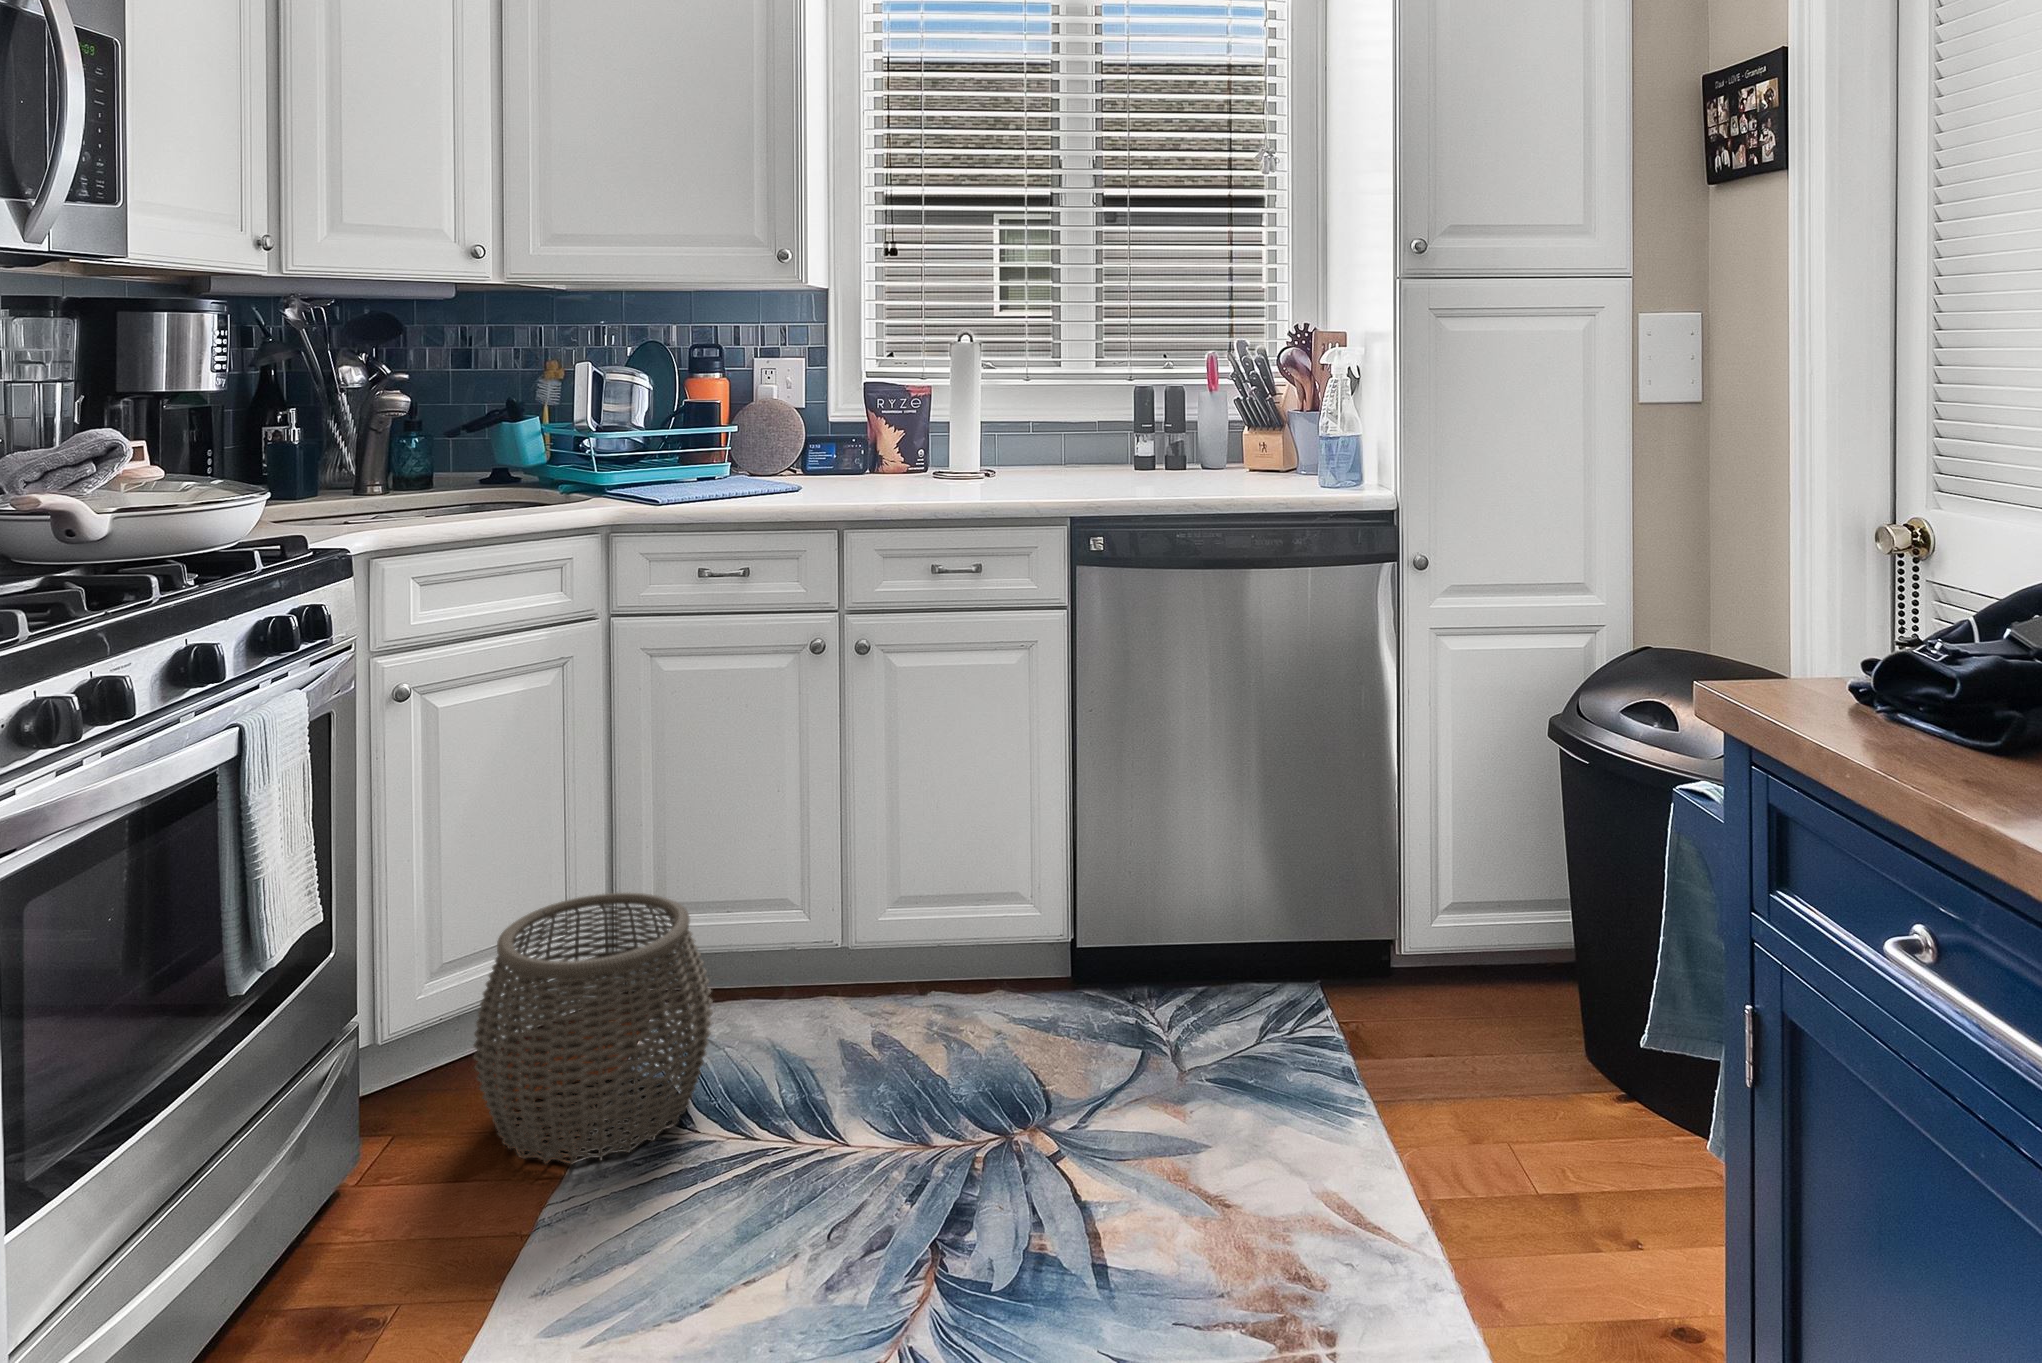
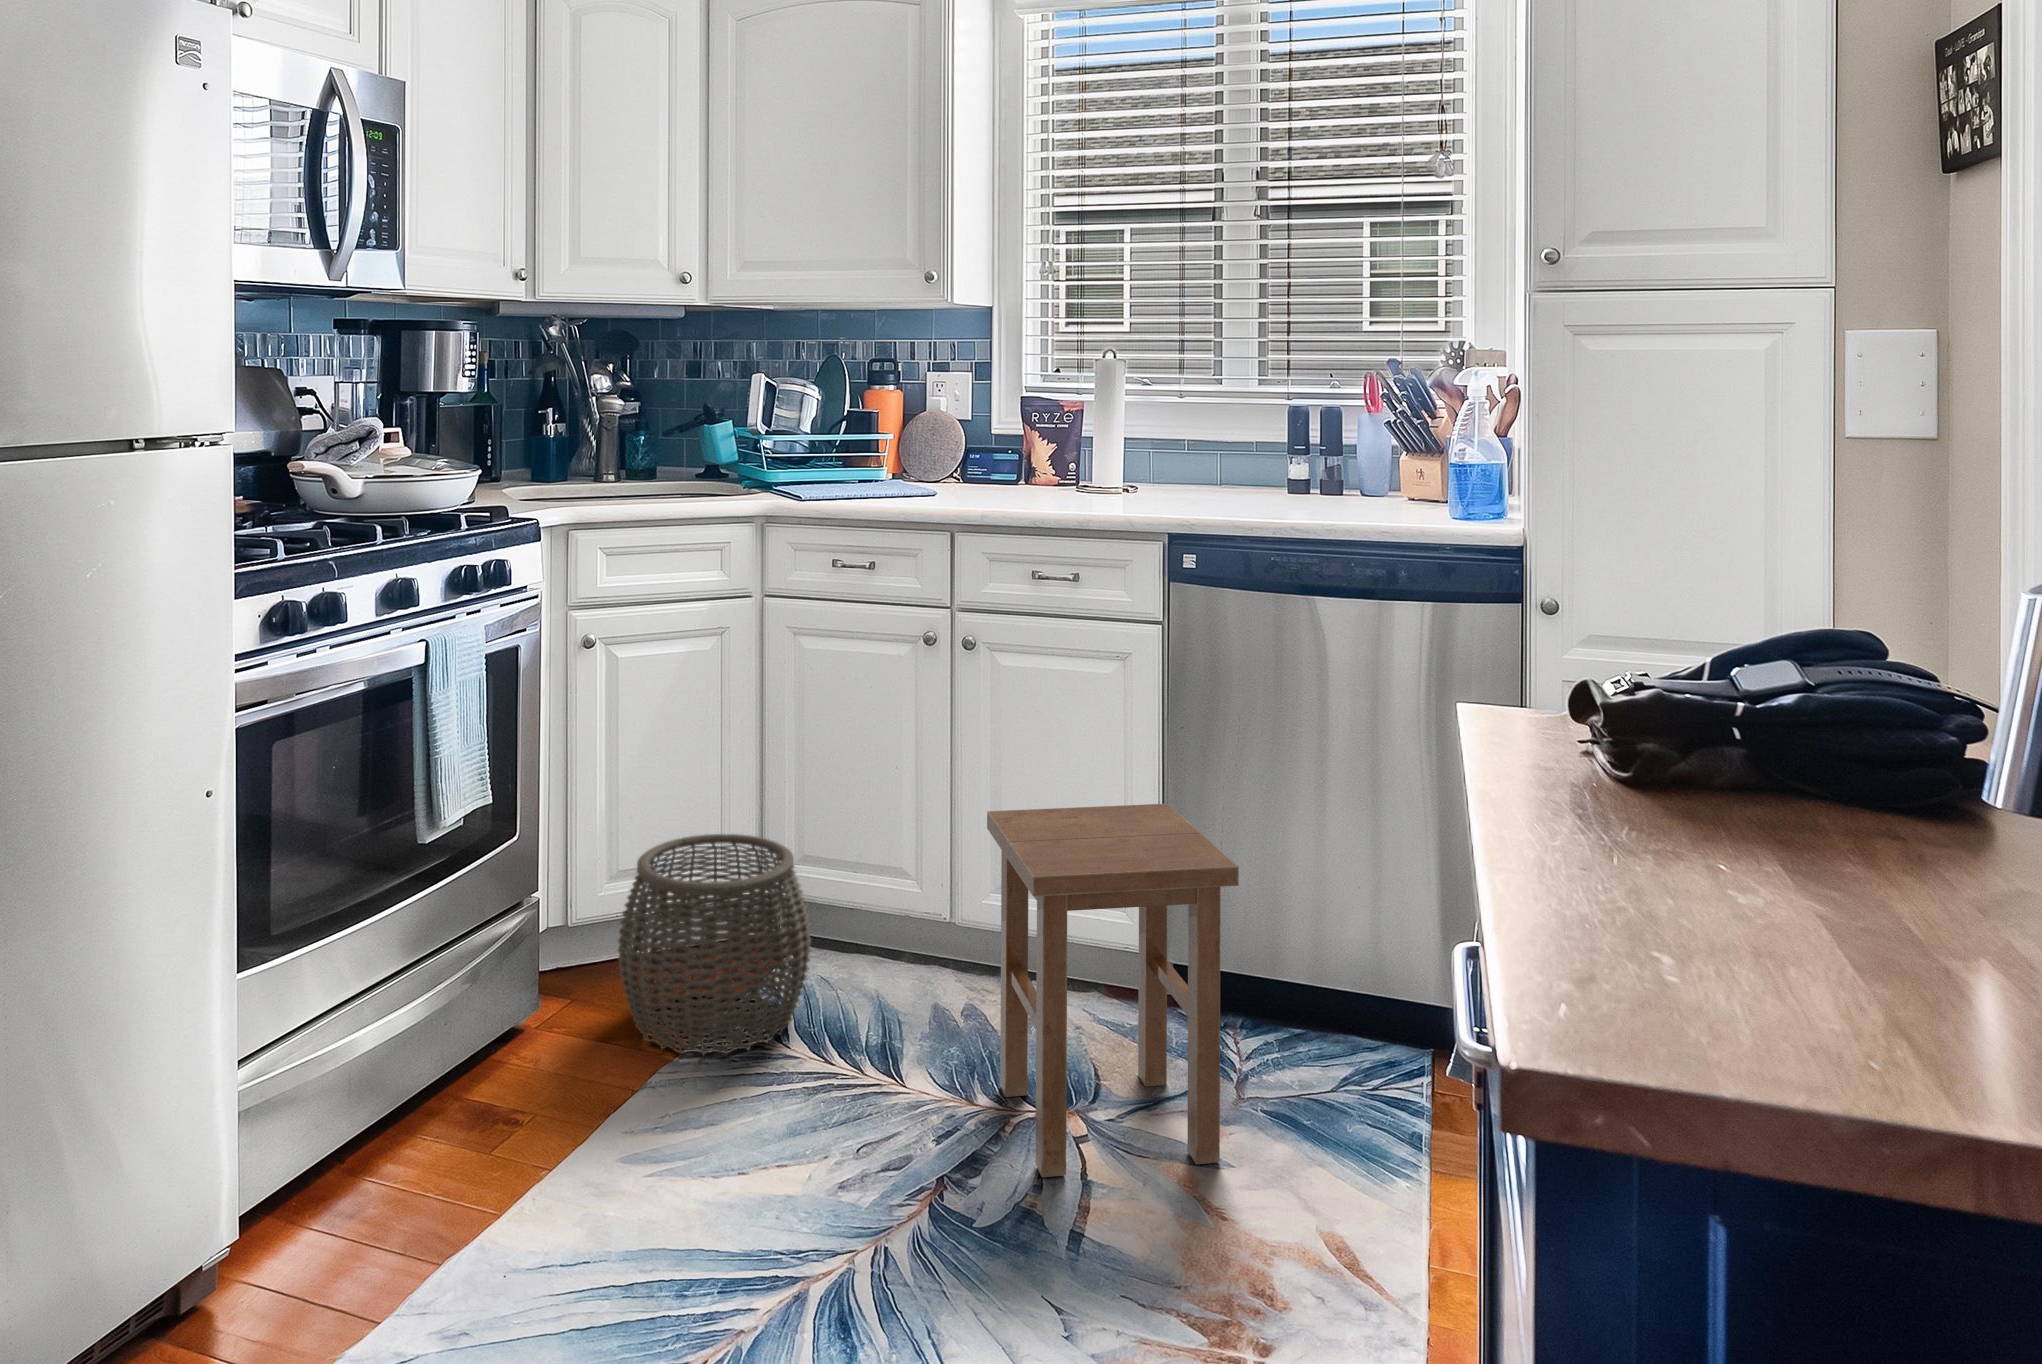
stool: none [929,793,1214,1210] -> present [987,804,1239,1177]

